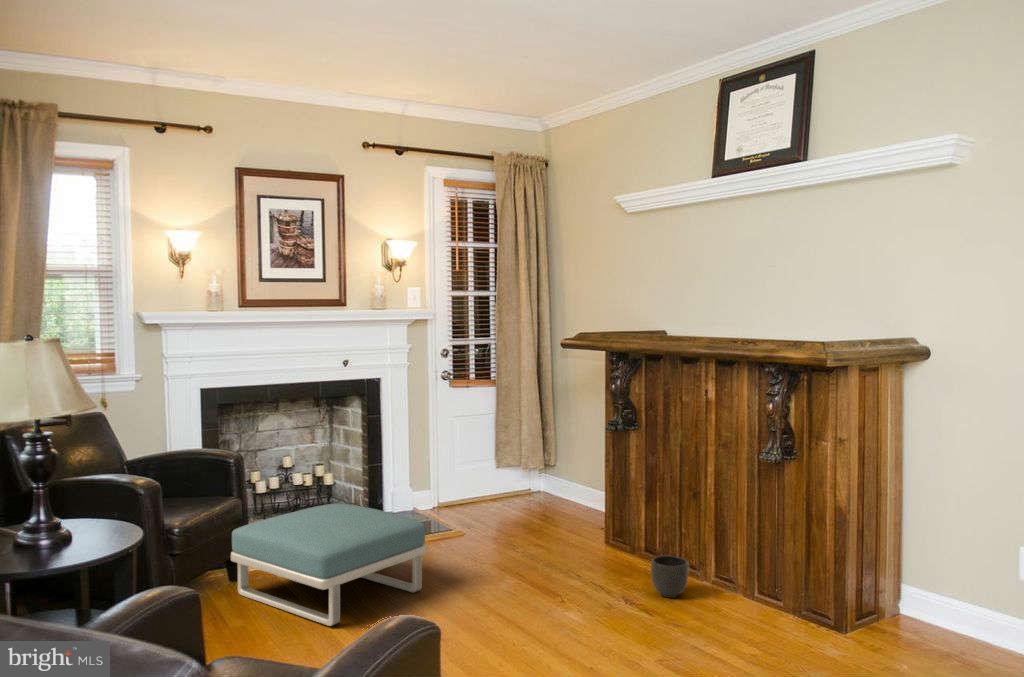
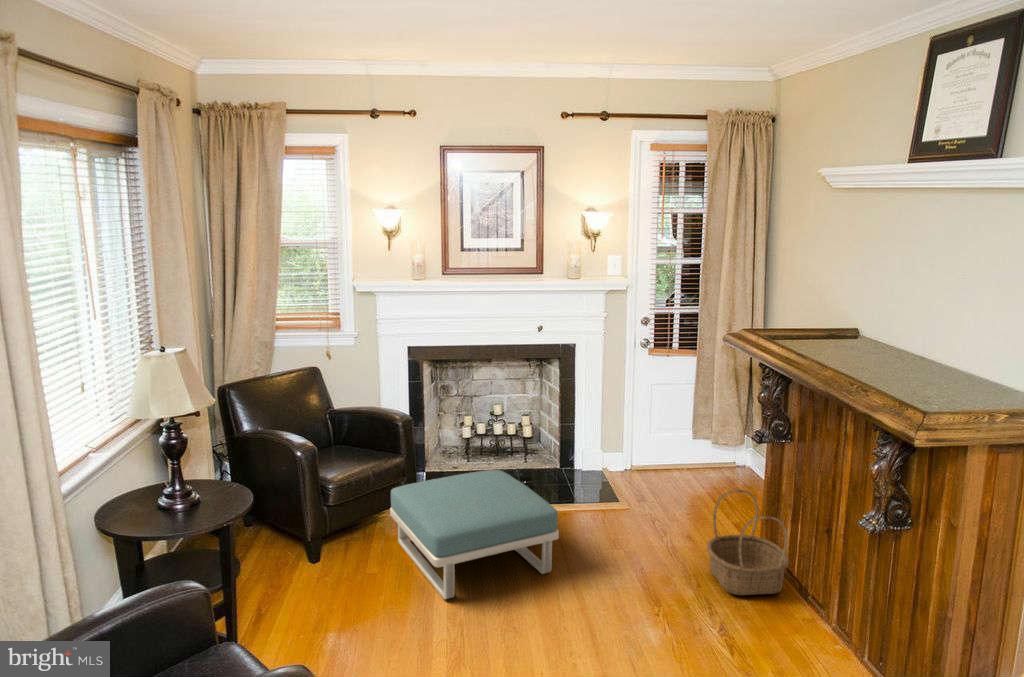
basket: none [559,485,633,577] -> present [707,490,789,595]
planter: present [651,555,689,598] -> none [790,593,836,646]

